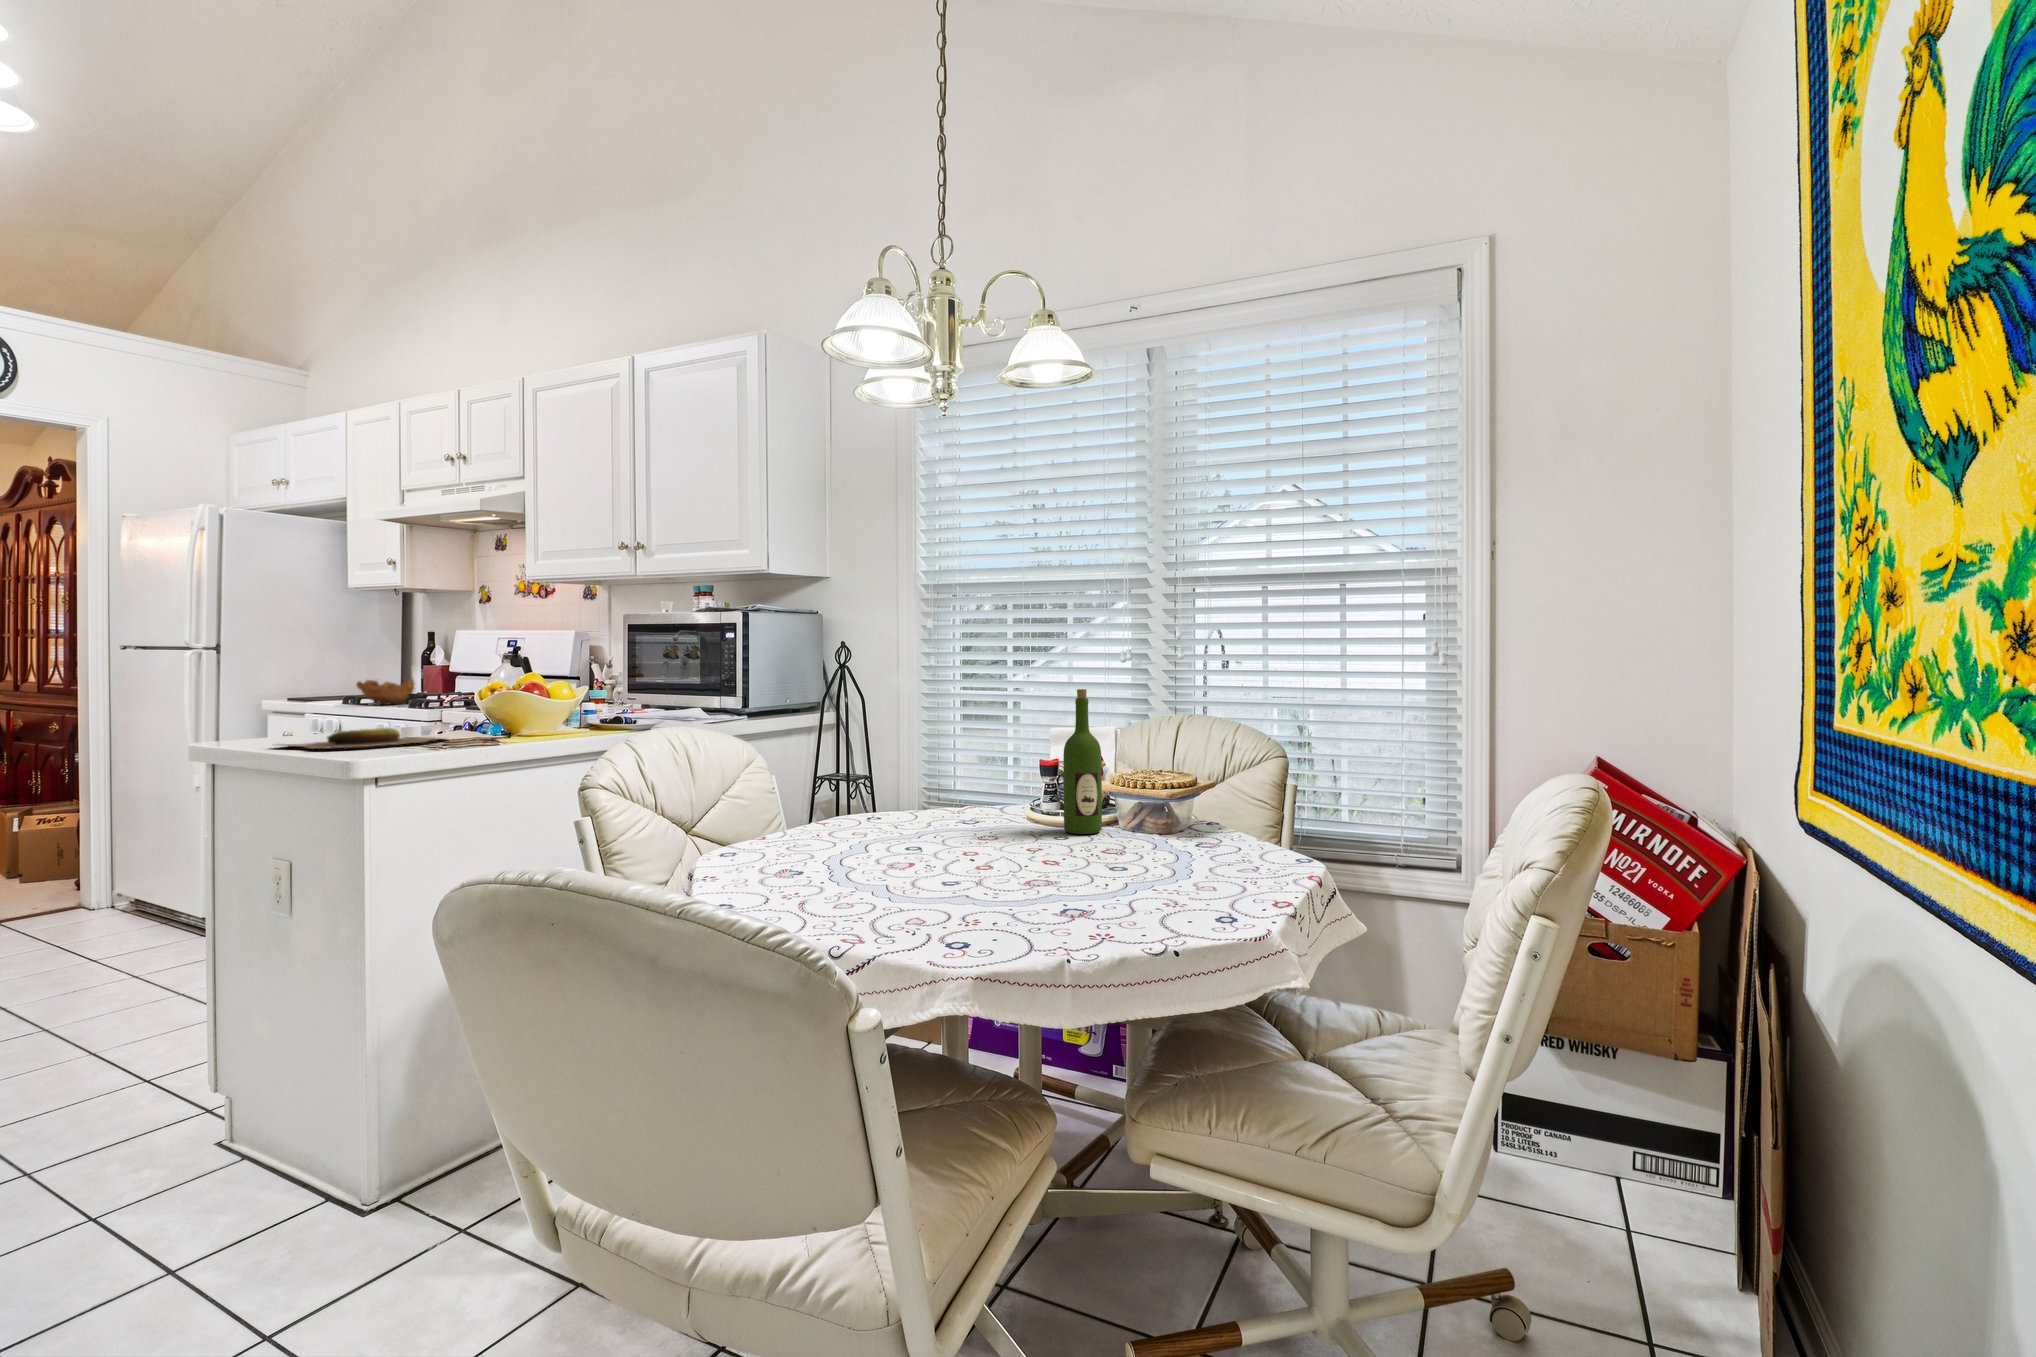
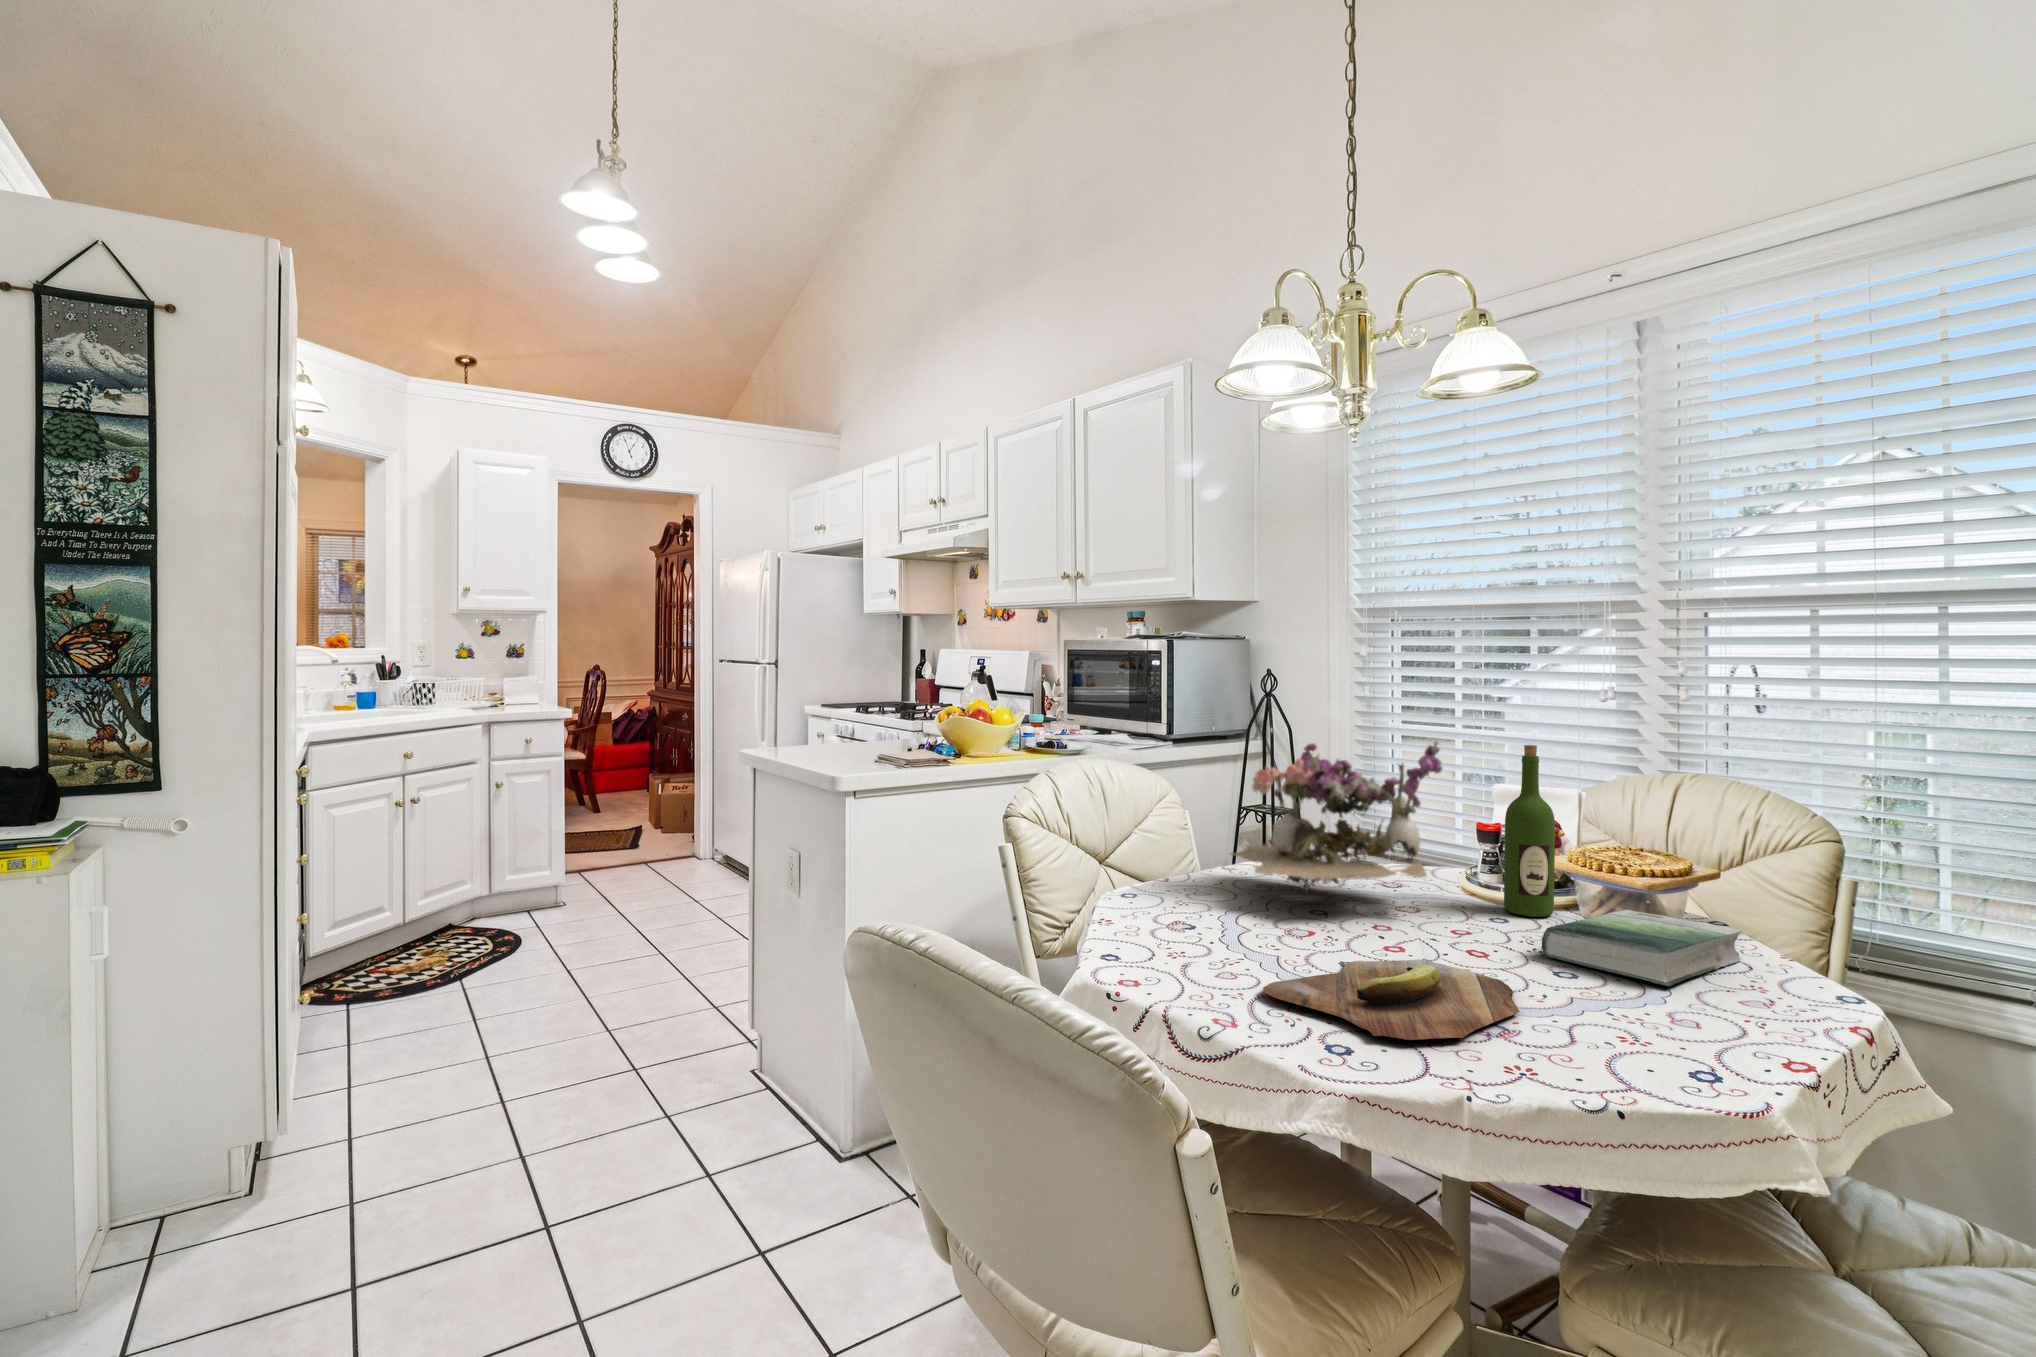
wooden bowl: present [357,679,414,705] -> none [869,687,911,711]
flower arrangement: none [827,688,1014,836] -> present [1231,741,1442,893]
cutting board: present [281,728,442,749] -> present [1263,959,1520,1040]
book: none [1098,819,1235,868] -> present [1541,910,1743,986]

